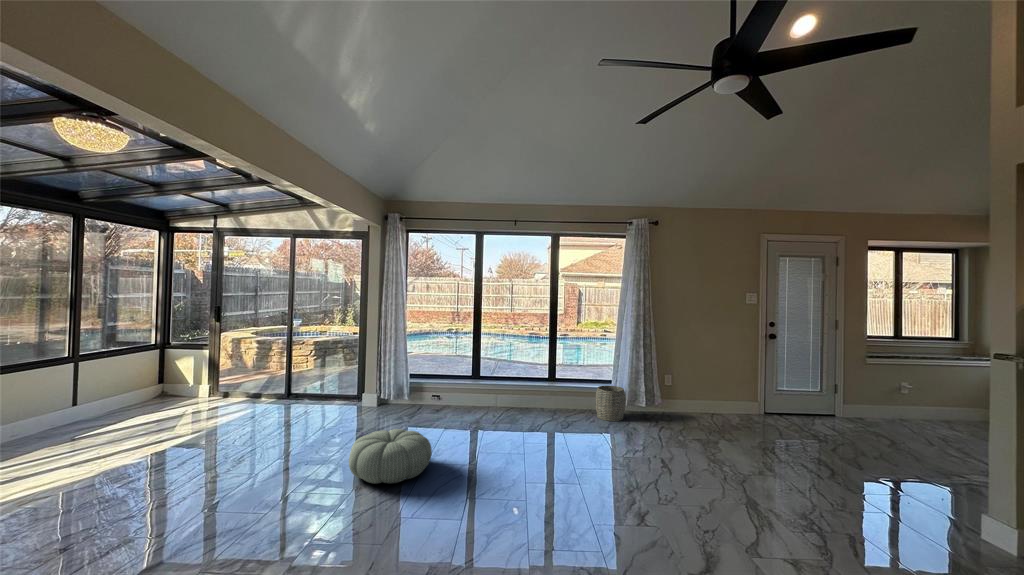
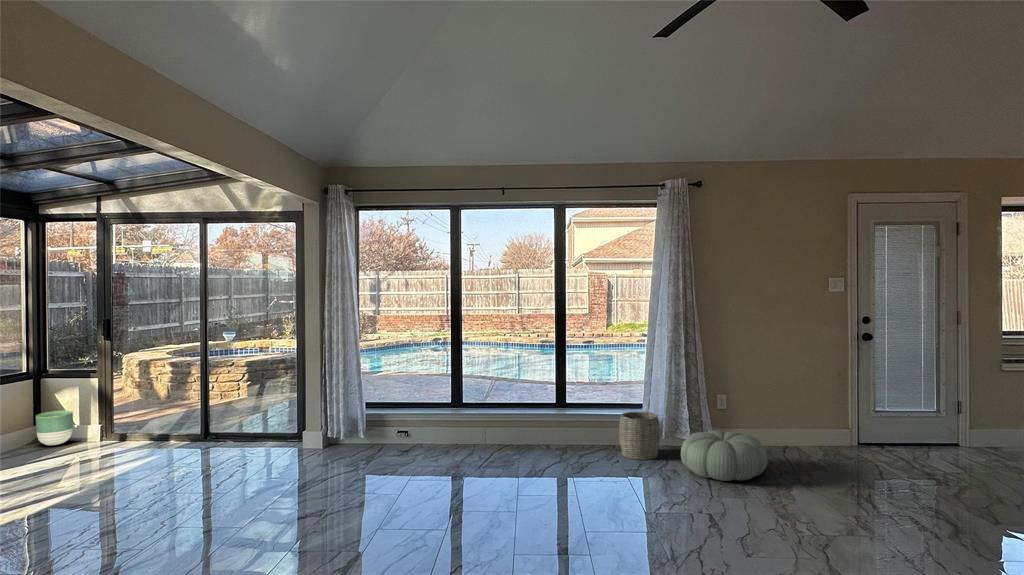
planter: none [160,374,189,400] -> present [36,411,73,445]
pouf: present [349,429,432,484] -> present [681,430,768,481]

